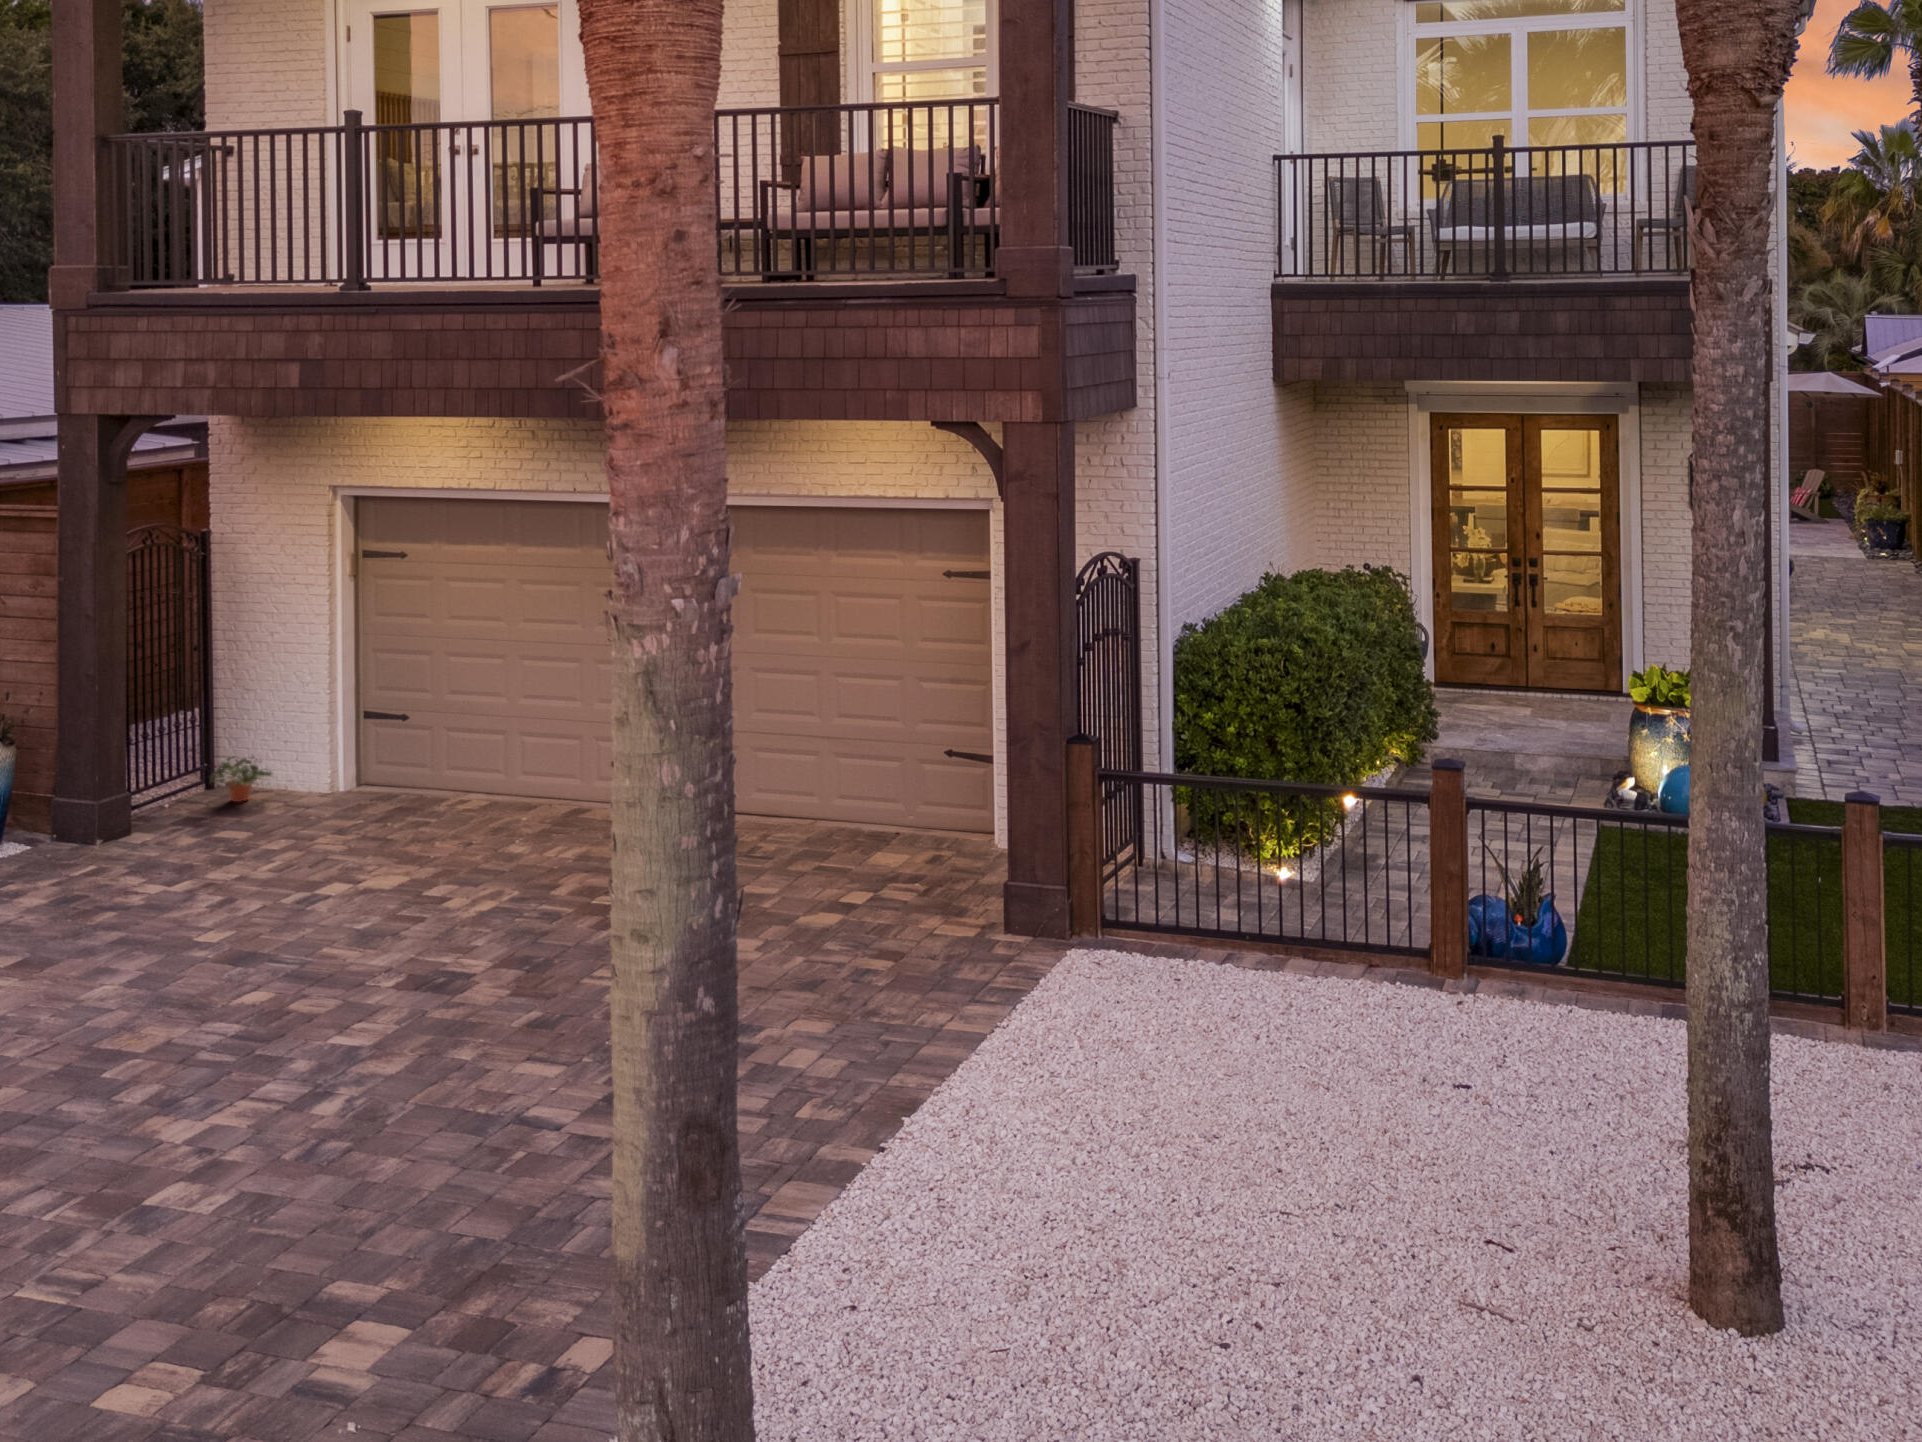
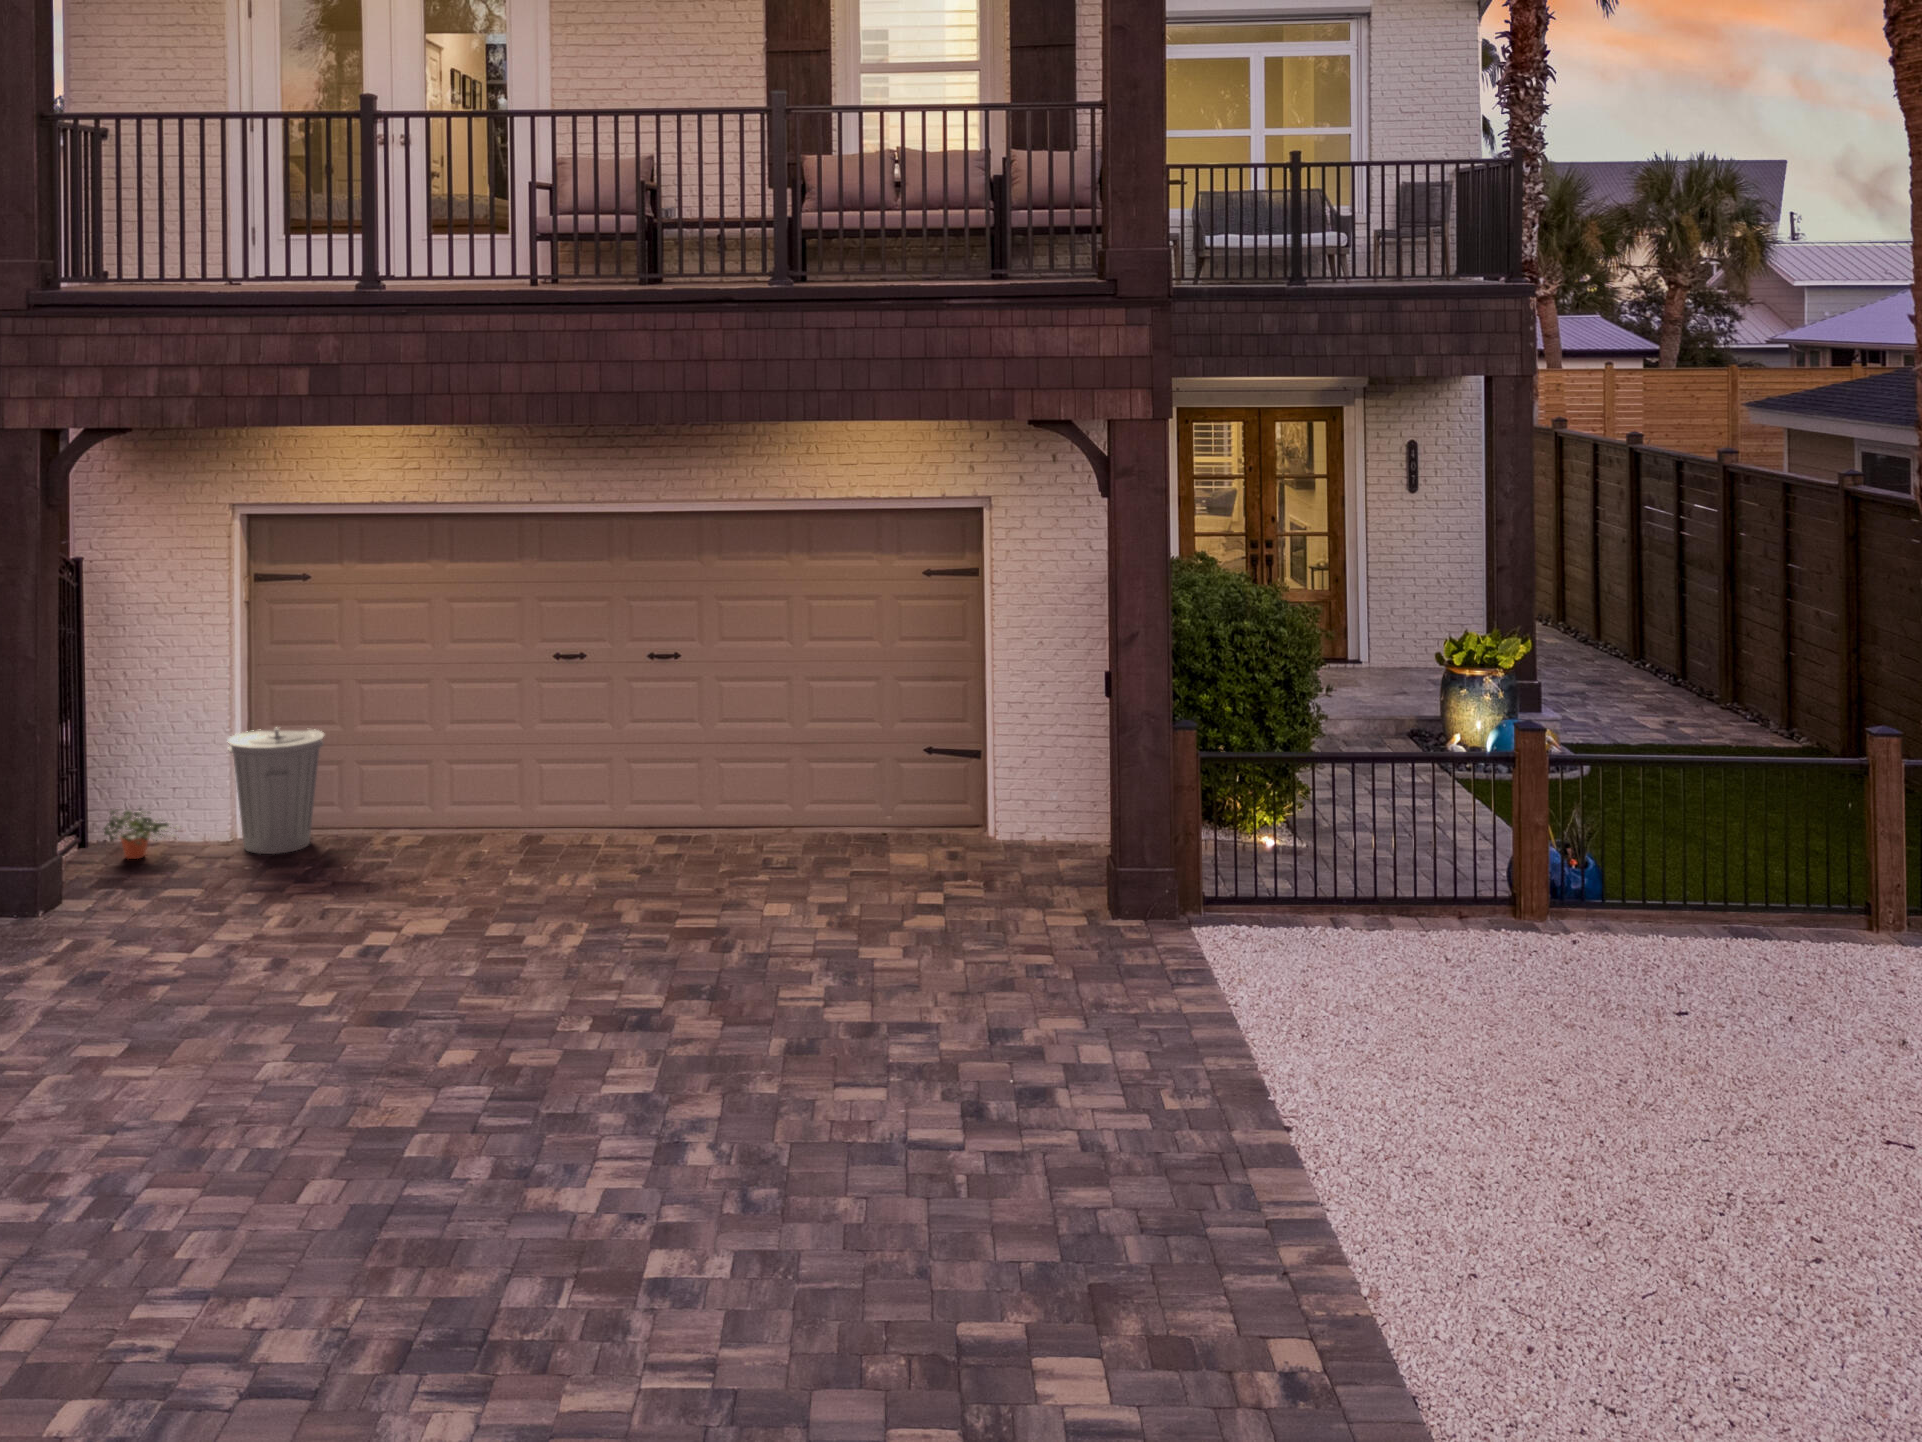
trash can: none [314,693,403,808] -> present [228,728,324,854]

